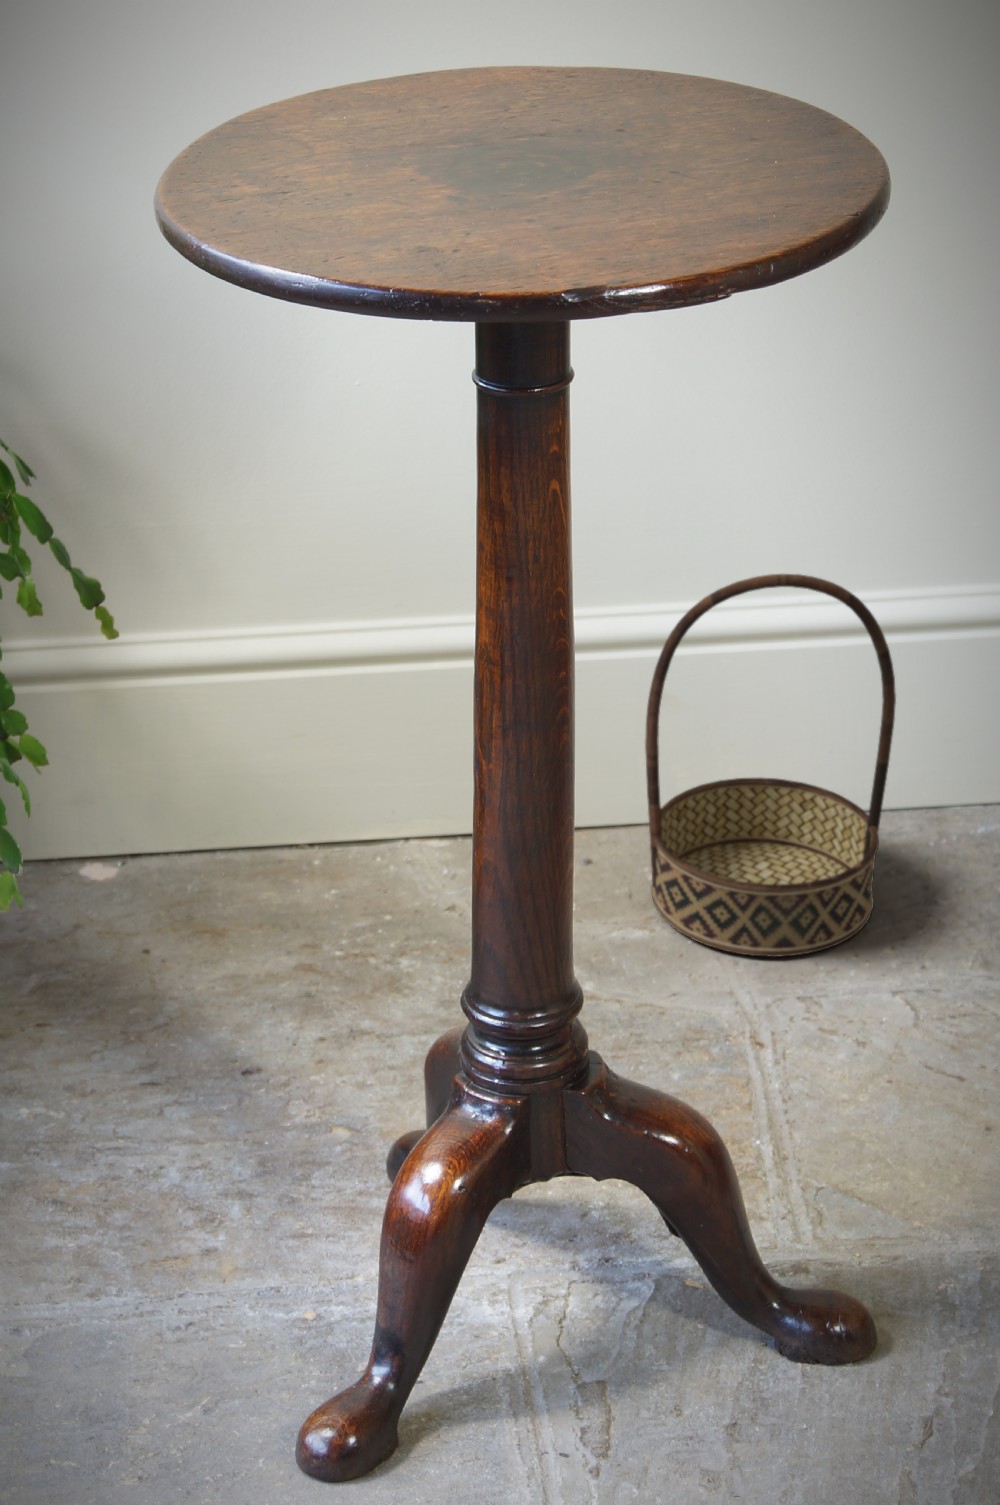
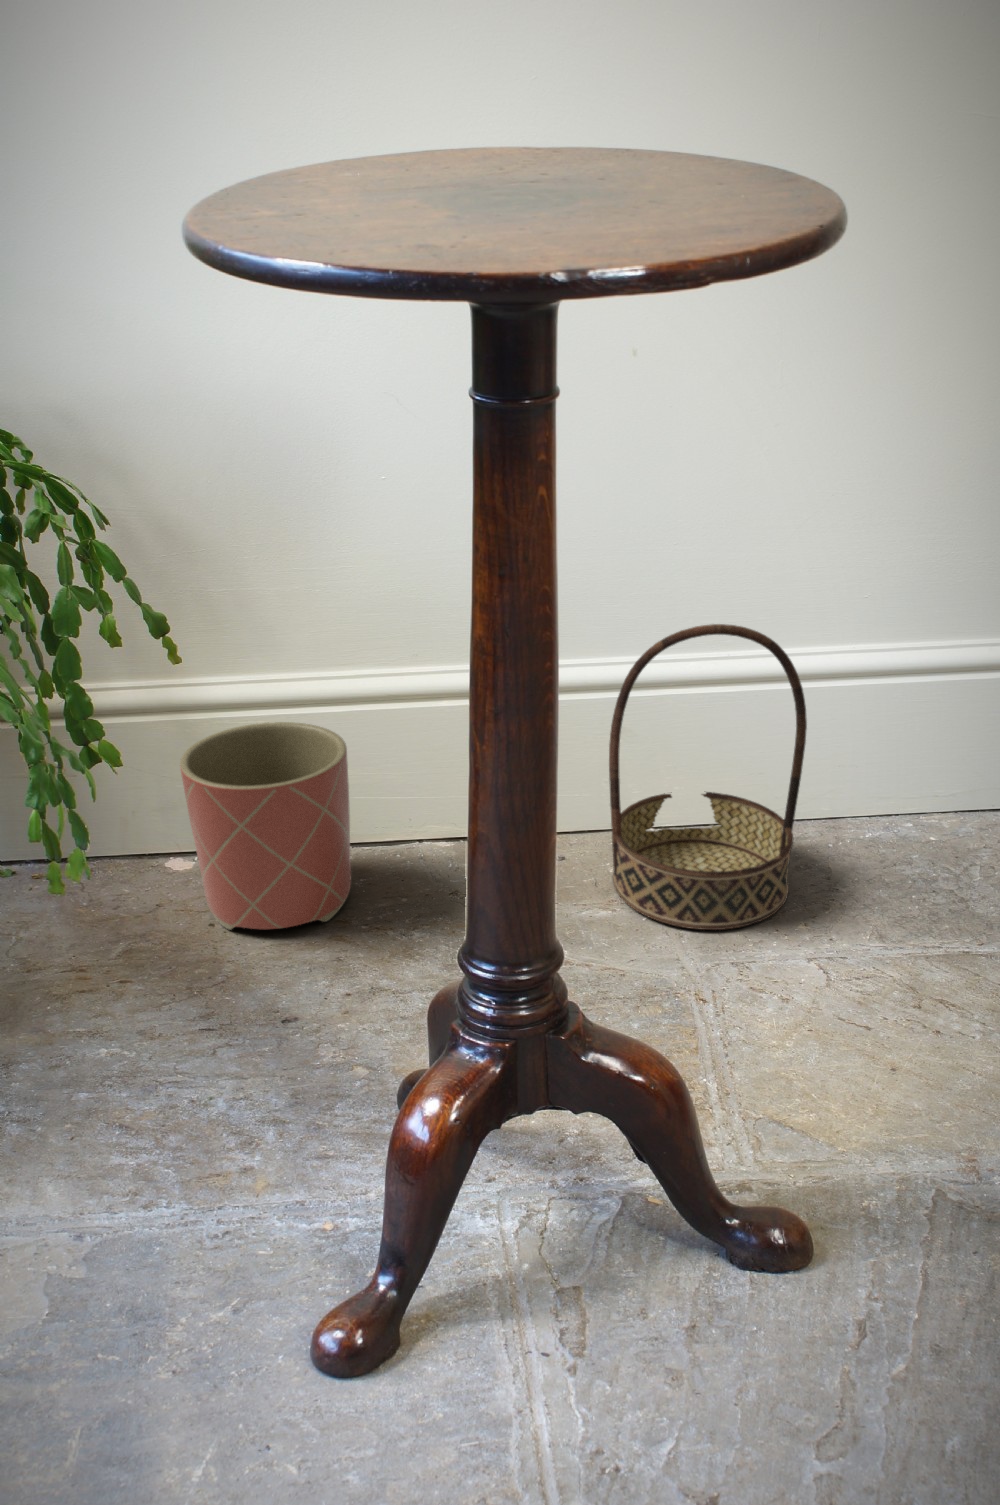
planter: none [105,695,320,959] -> present [180,722,351,930]

